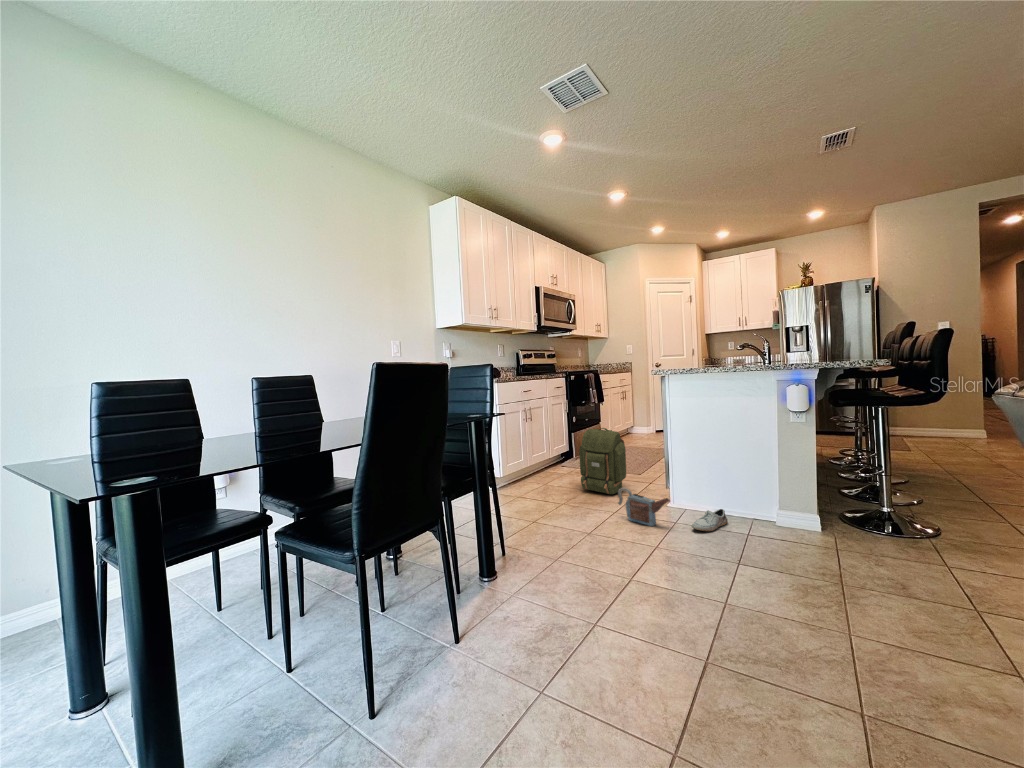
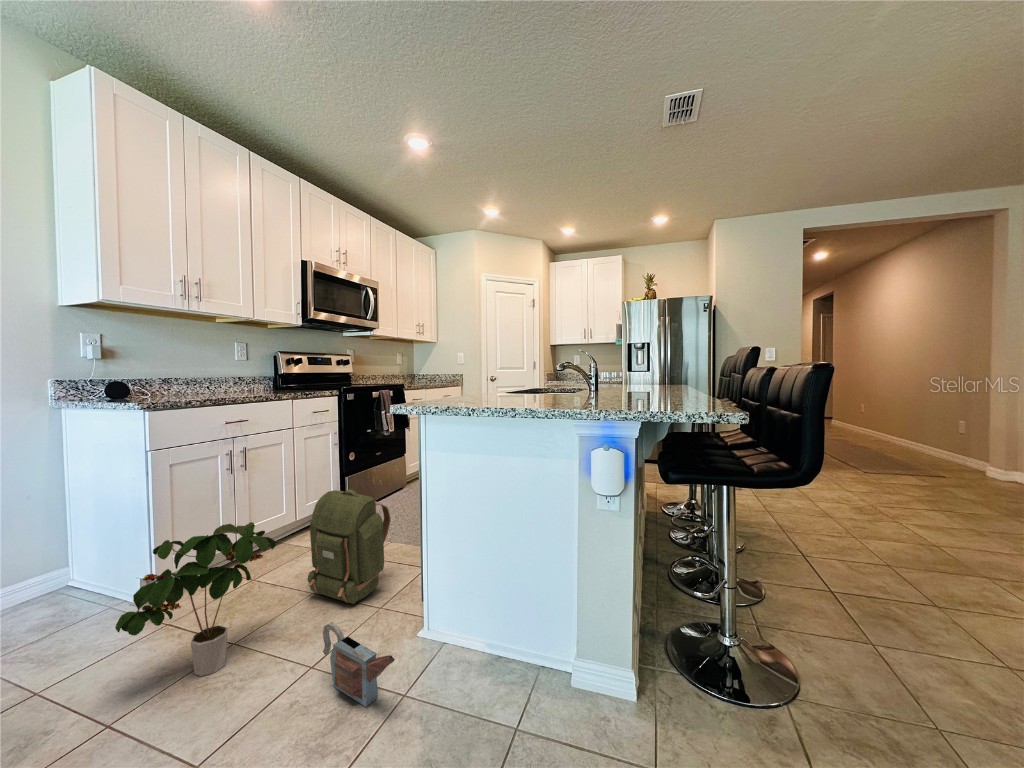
potted plant: none [521,438,576,513] -> present [115,522,275,676]
shoe: present [691,509,728,531] -> none [431,653,502,718]

